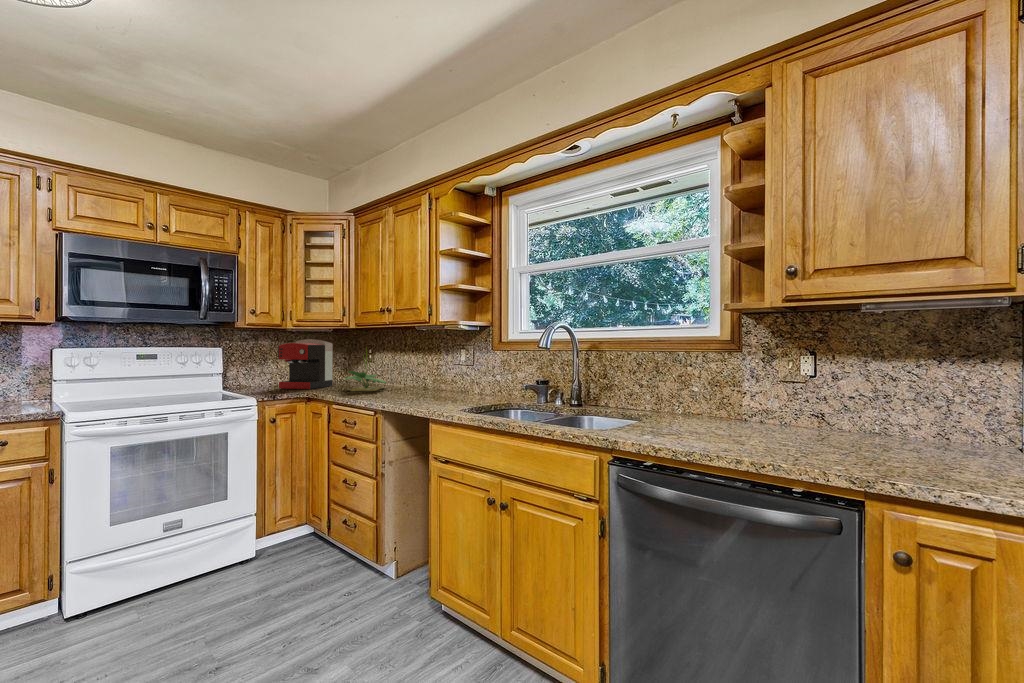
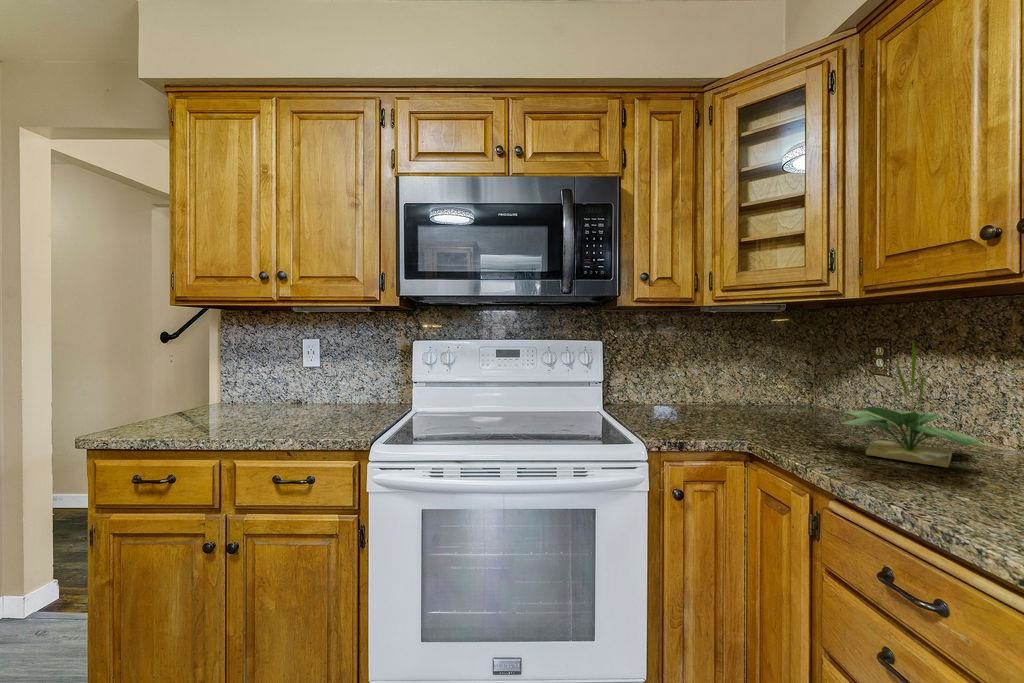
coffee maker: present [278,339,333,389] -> none [689,325,794,425]

